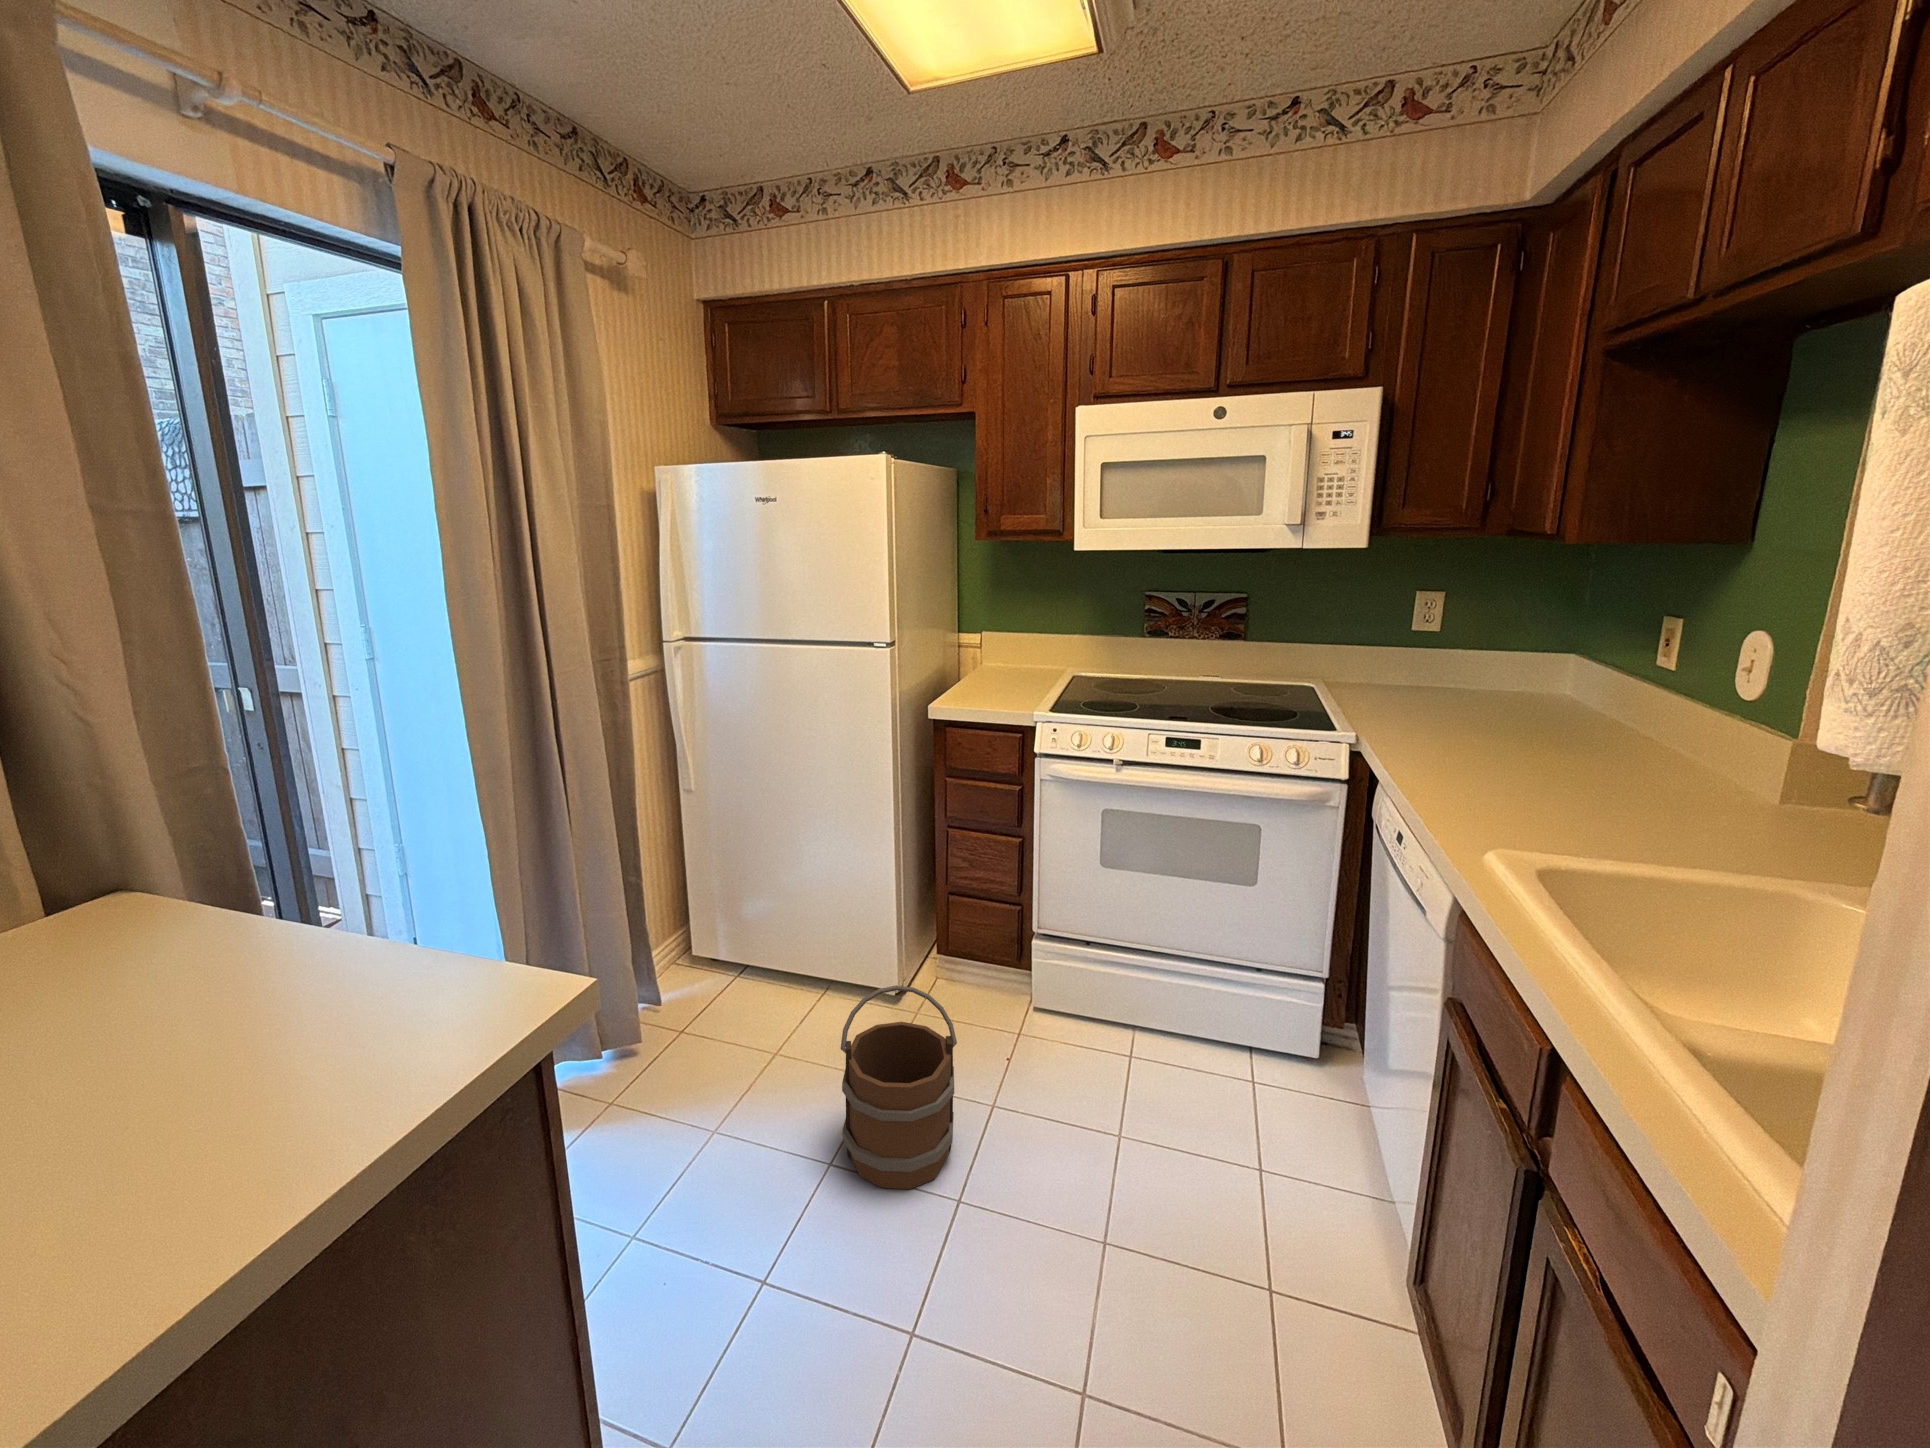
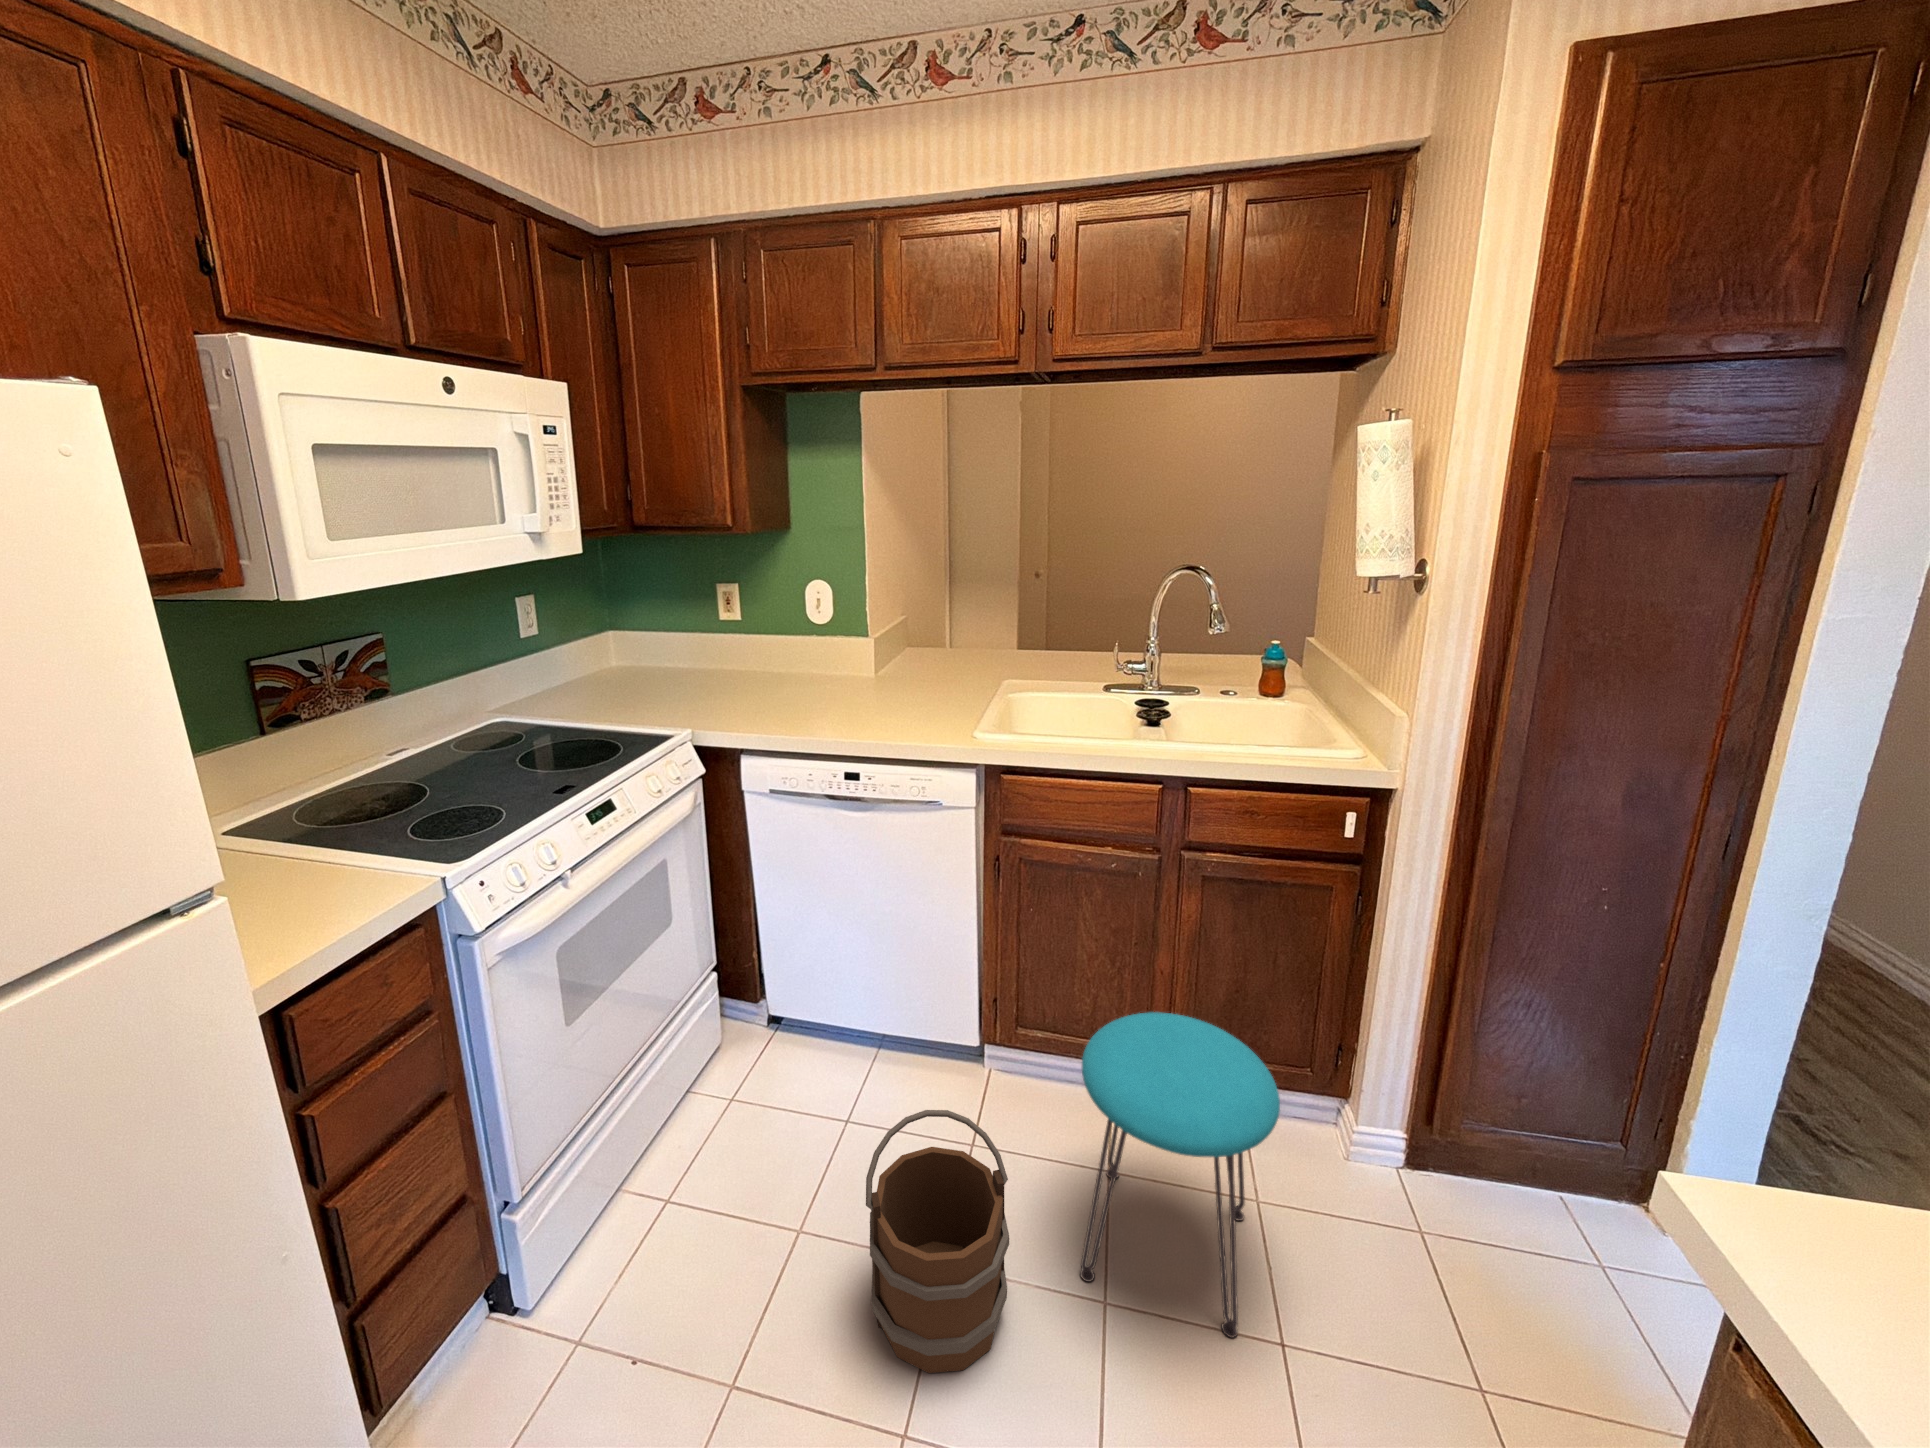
stool: none [1020,933,1186,1191] -> present [1080,1012,1280,1338]

